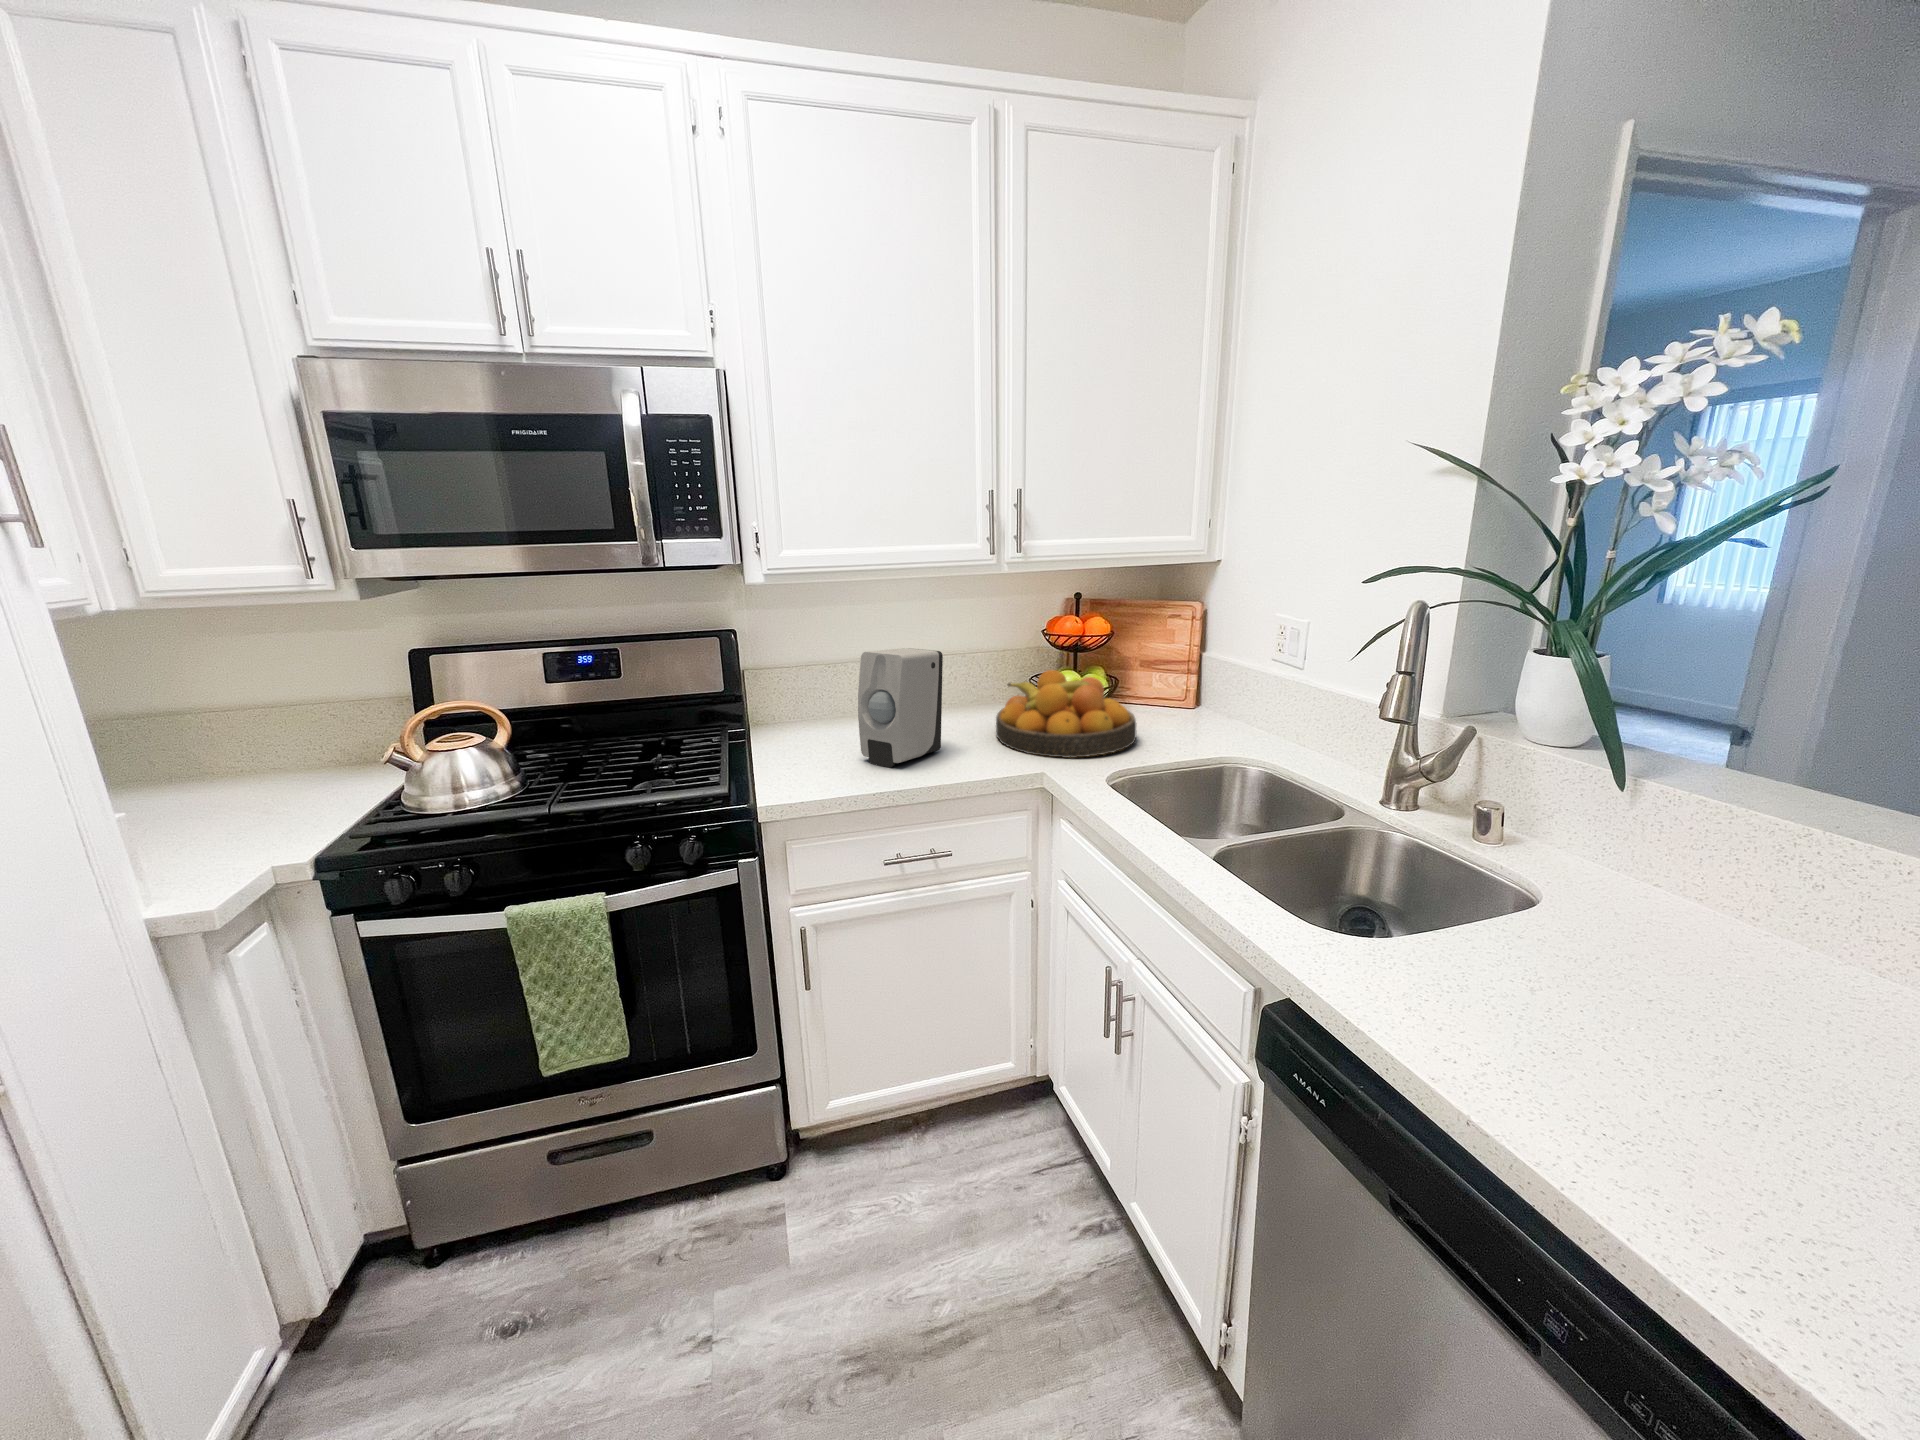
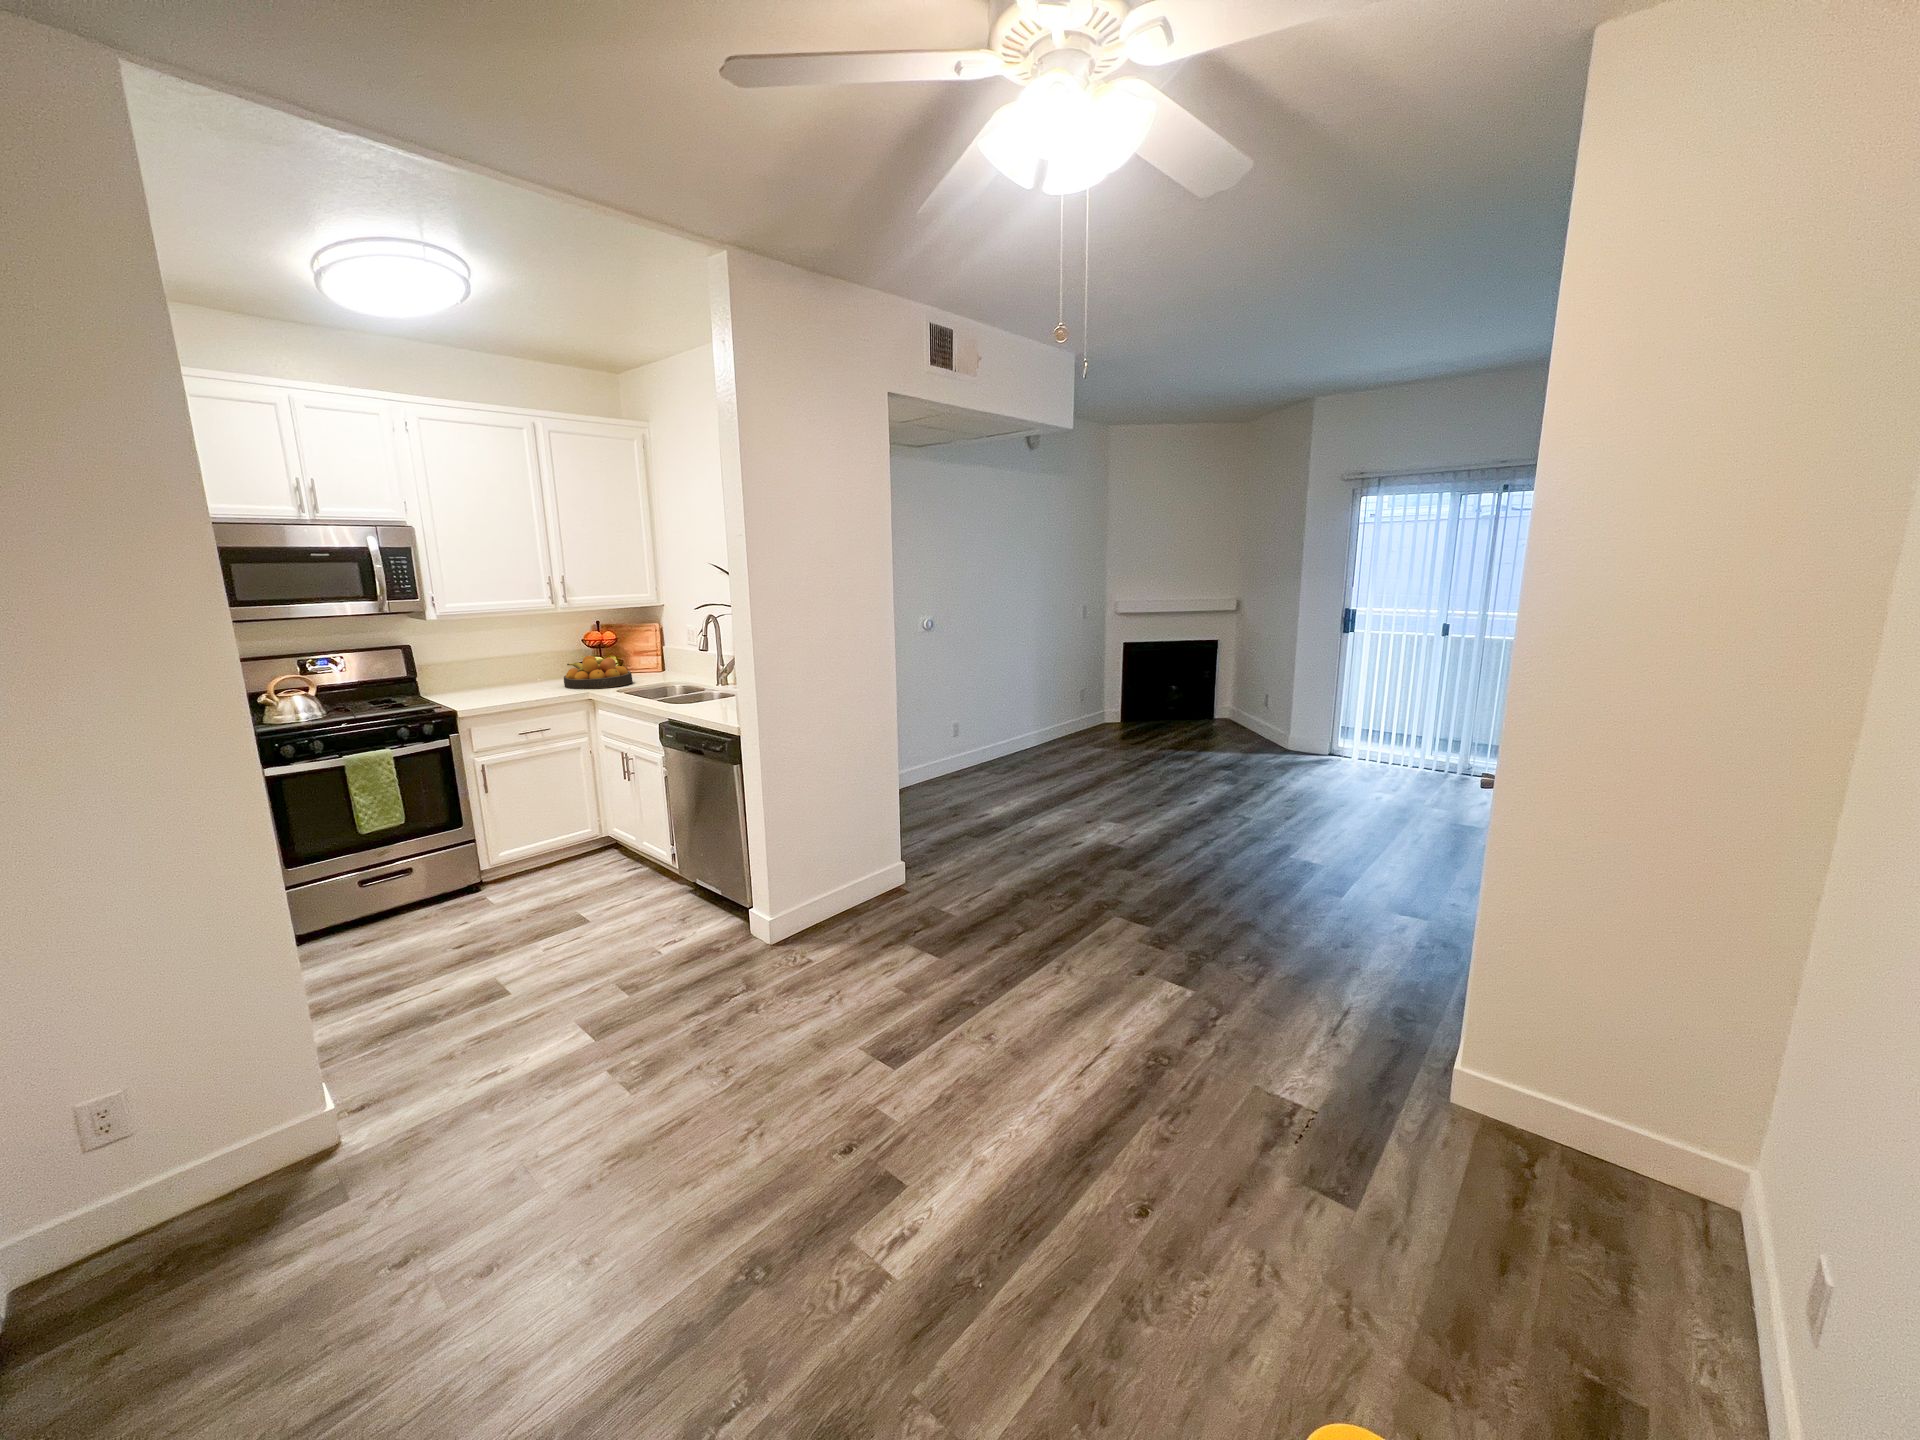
soap dispenser: present [858,648,943,767] -> none [495,647,538,697]

